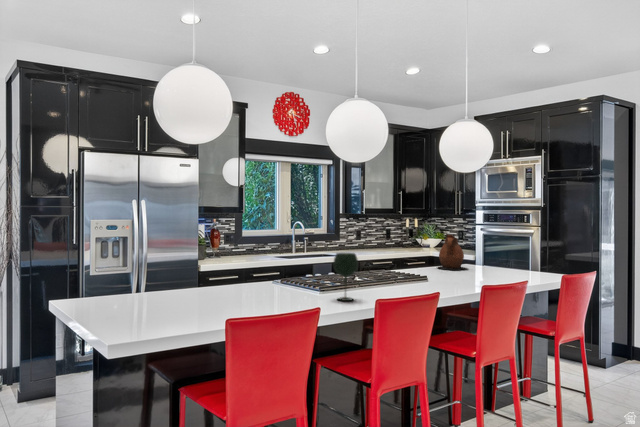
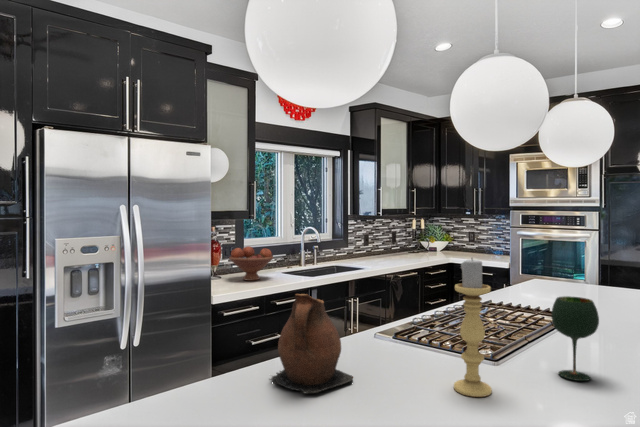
candle holder: none [265,226,285,302] -> present [454,259,492,397]
fruit bowl: none [224,234,258,259] -> present [229,246,273,281]
ceramic pitcher: present [438,235,467,269] -> present [271,294,353,394]

